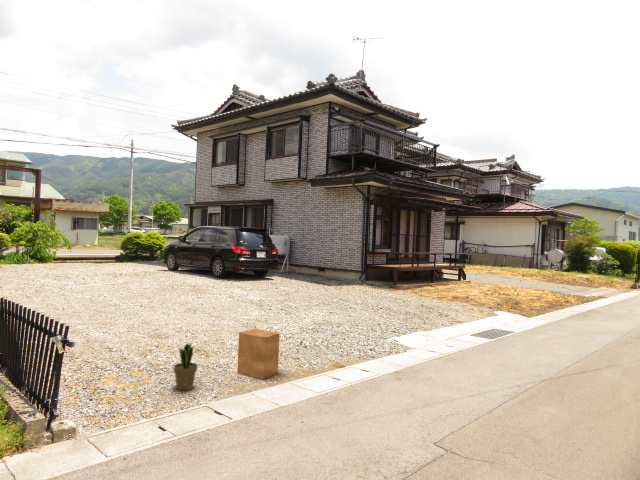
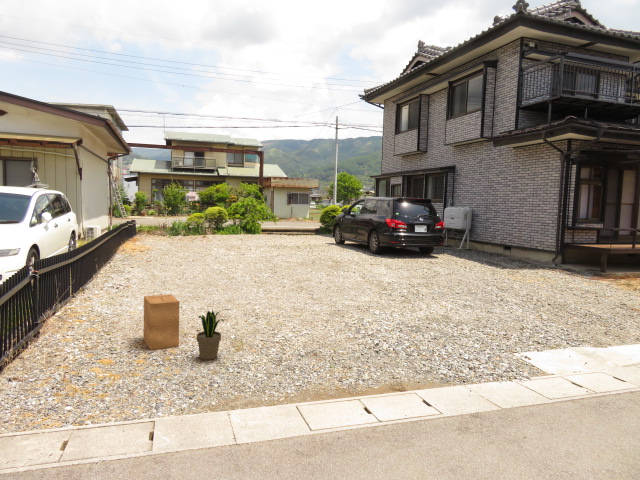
cardboard box: present [237,329,280,379] -> present [144,294,179,350]

